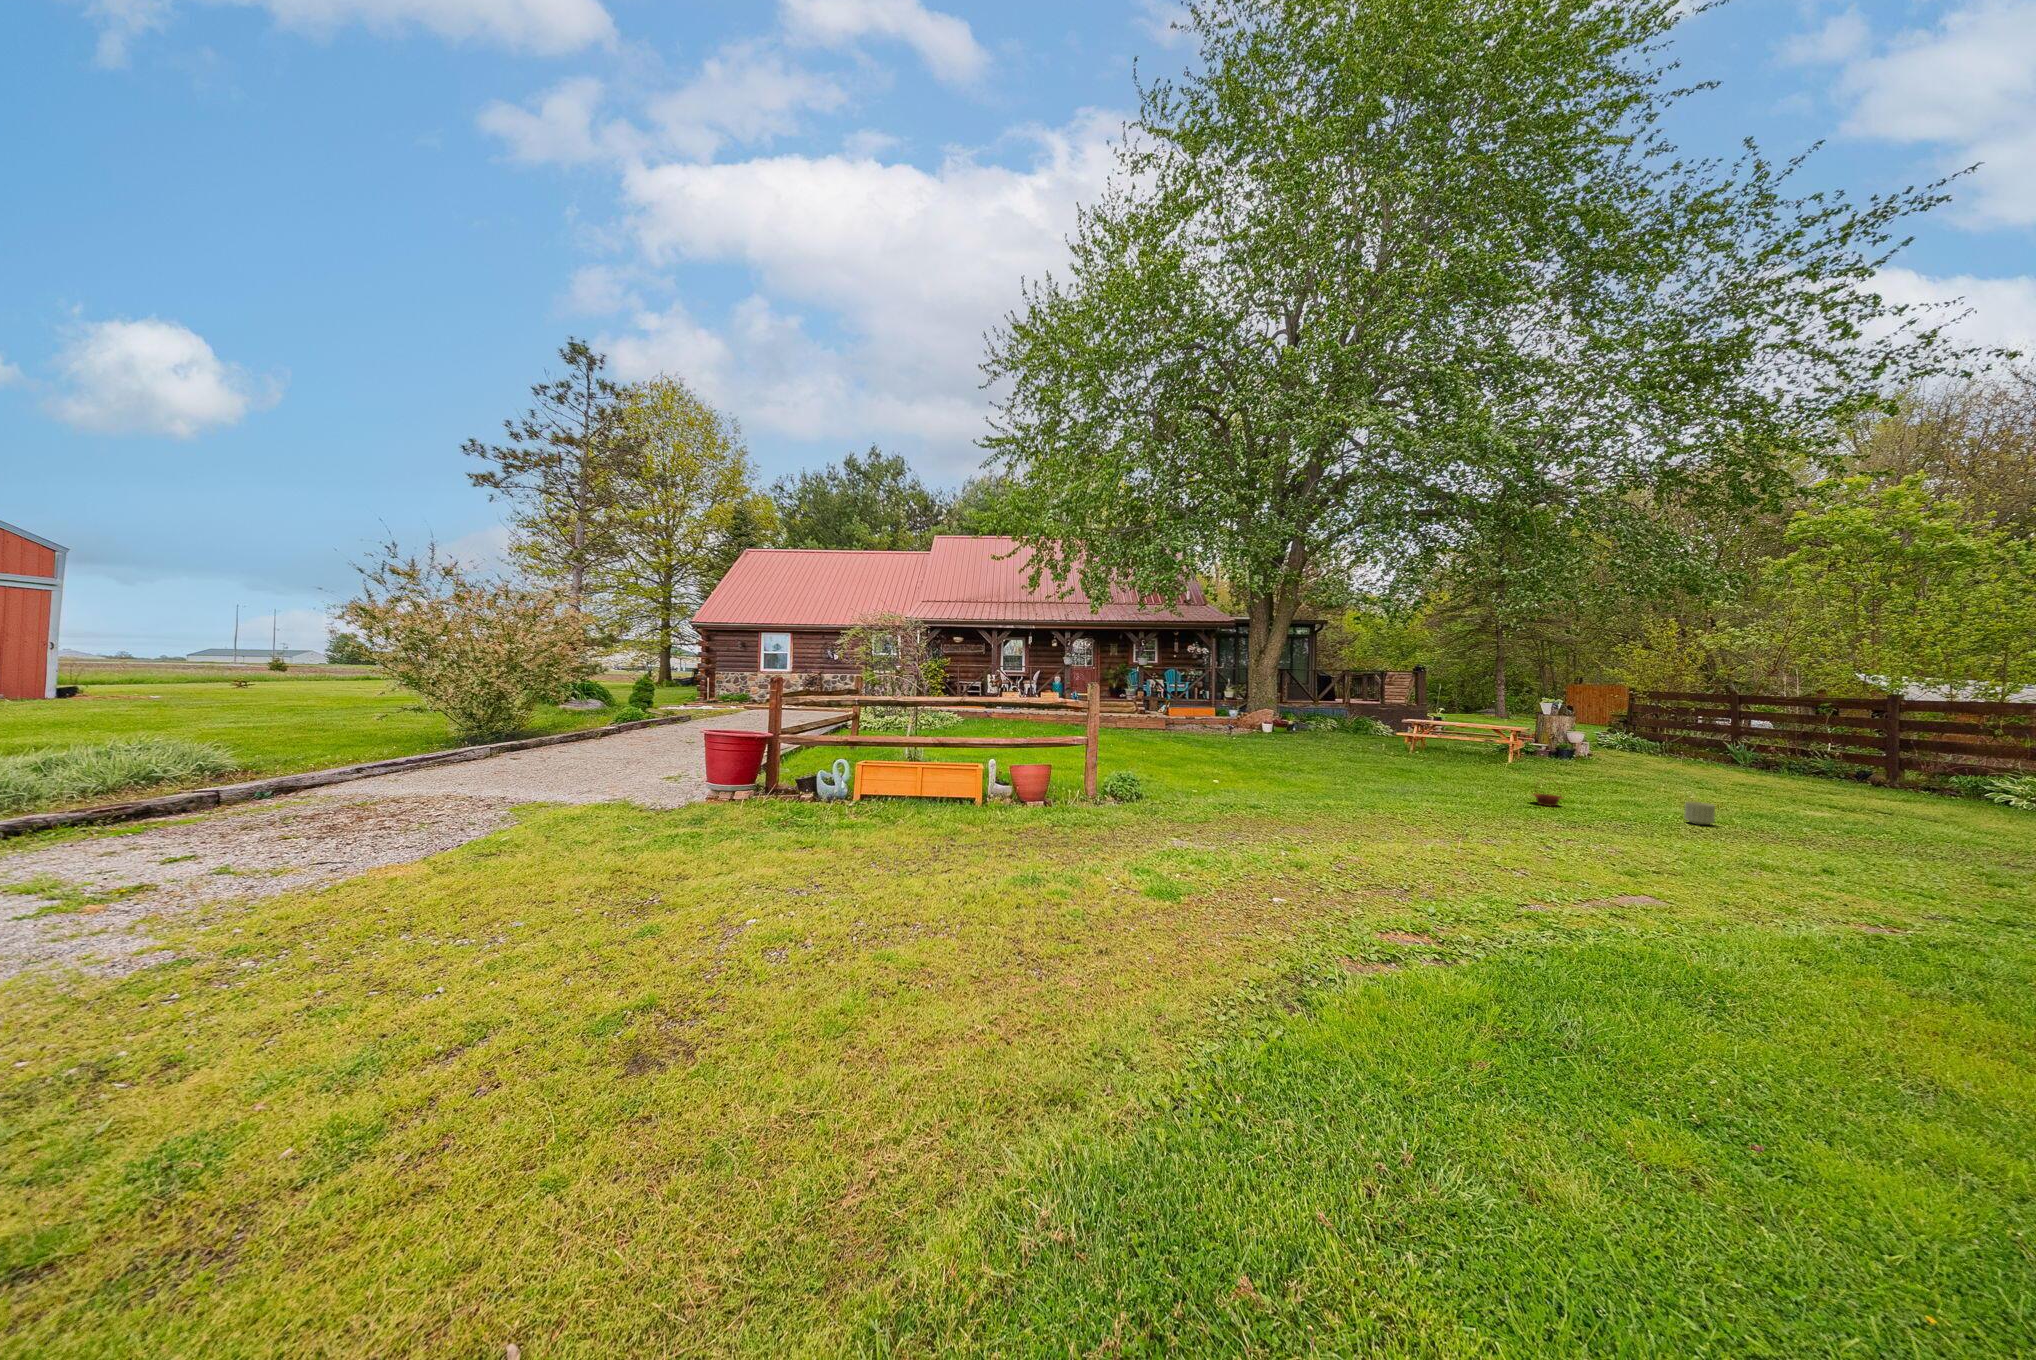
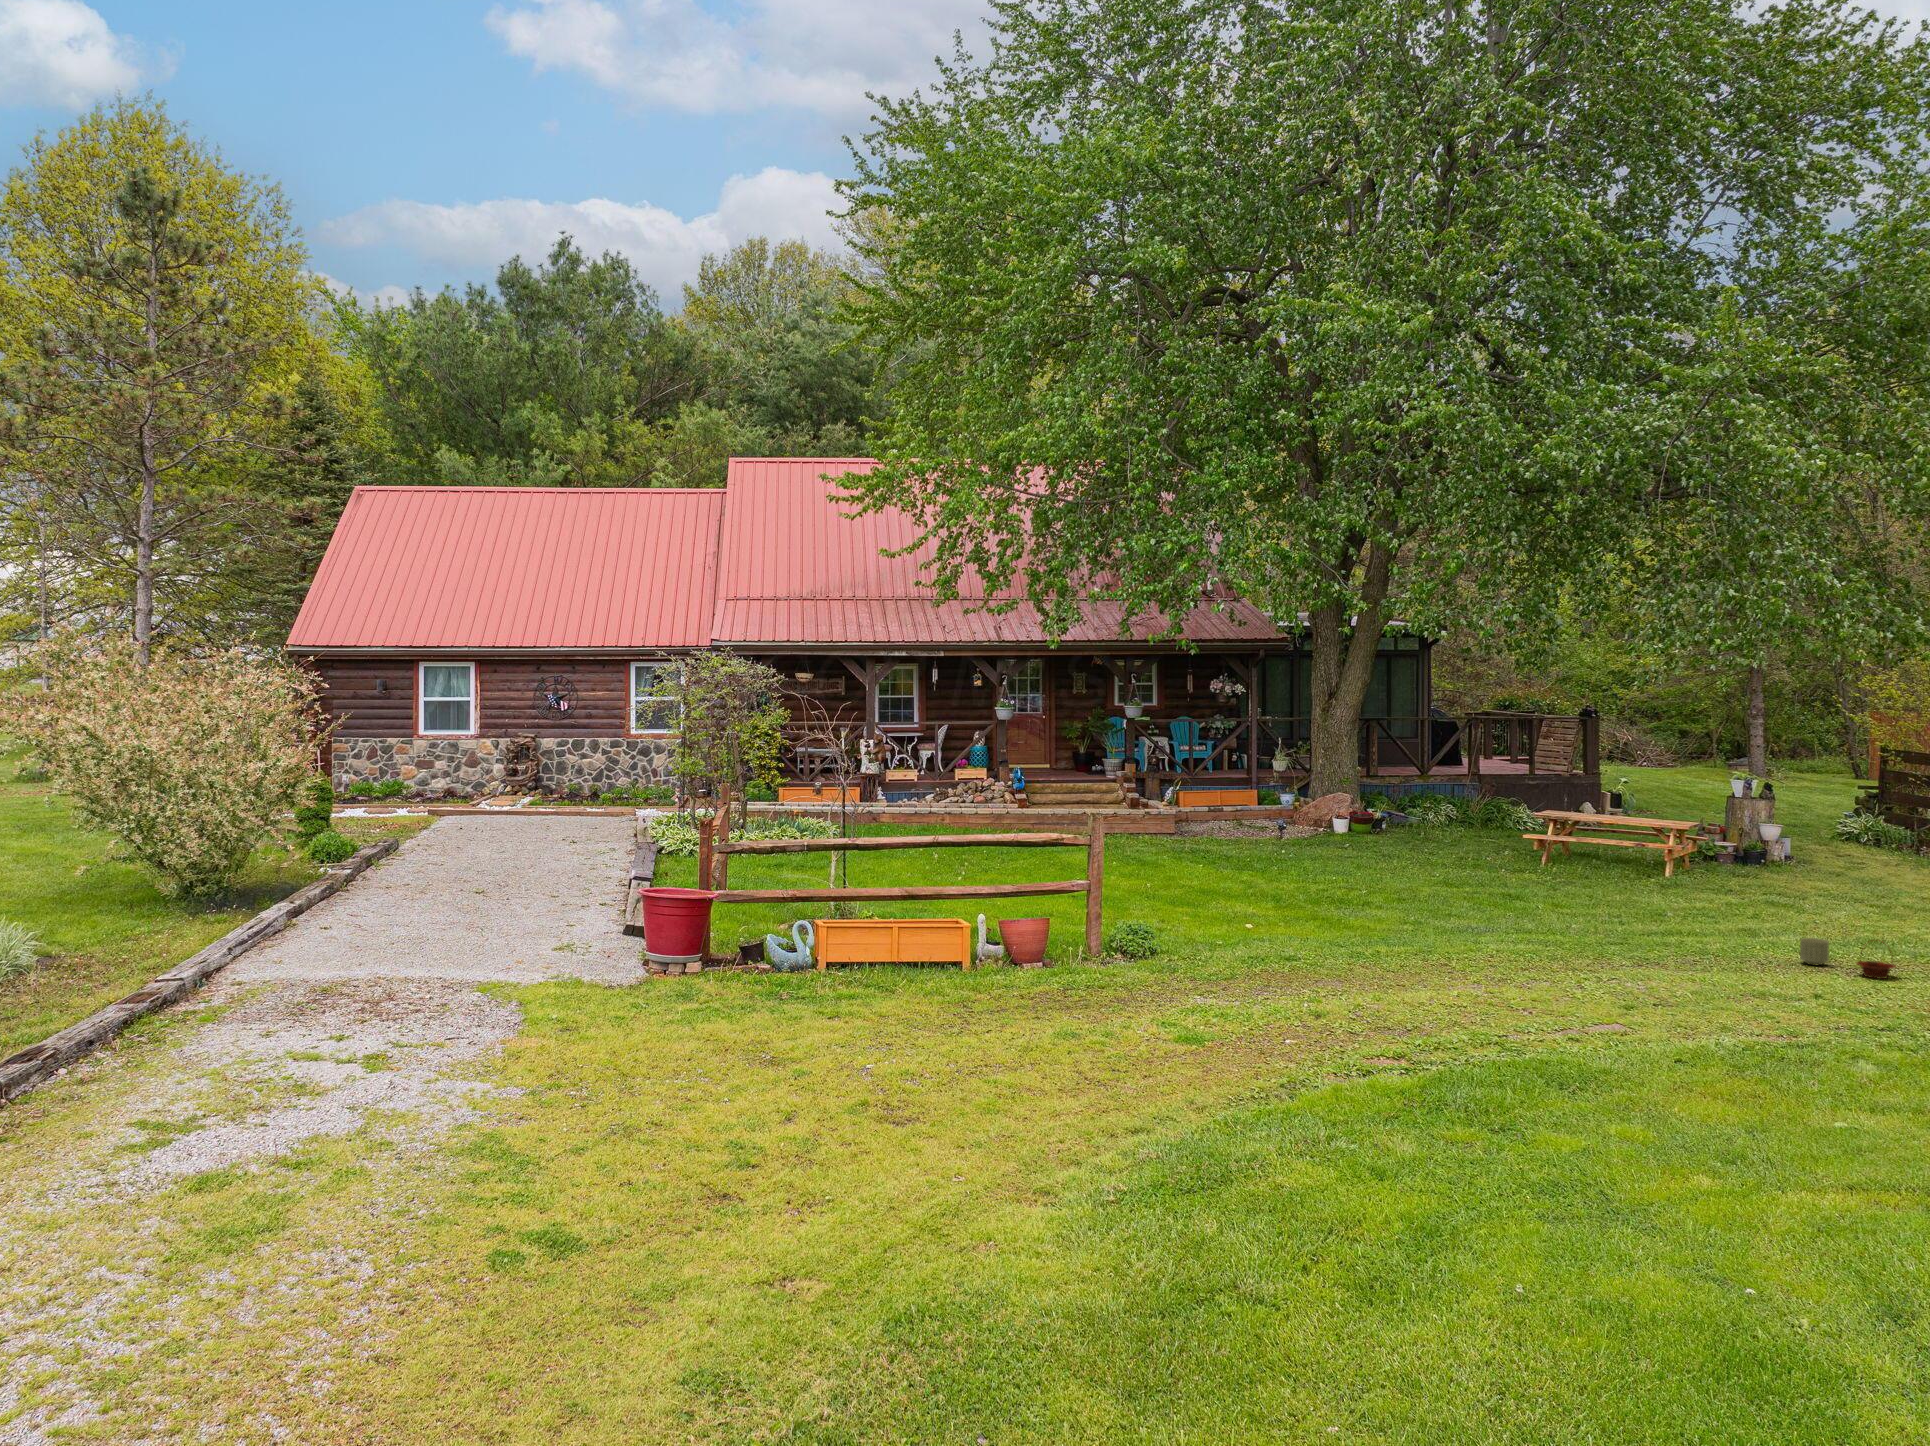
basket: present [1533,782,1563,806] -> present [1856,940,1896,979]

